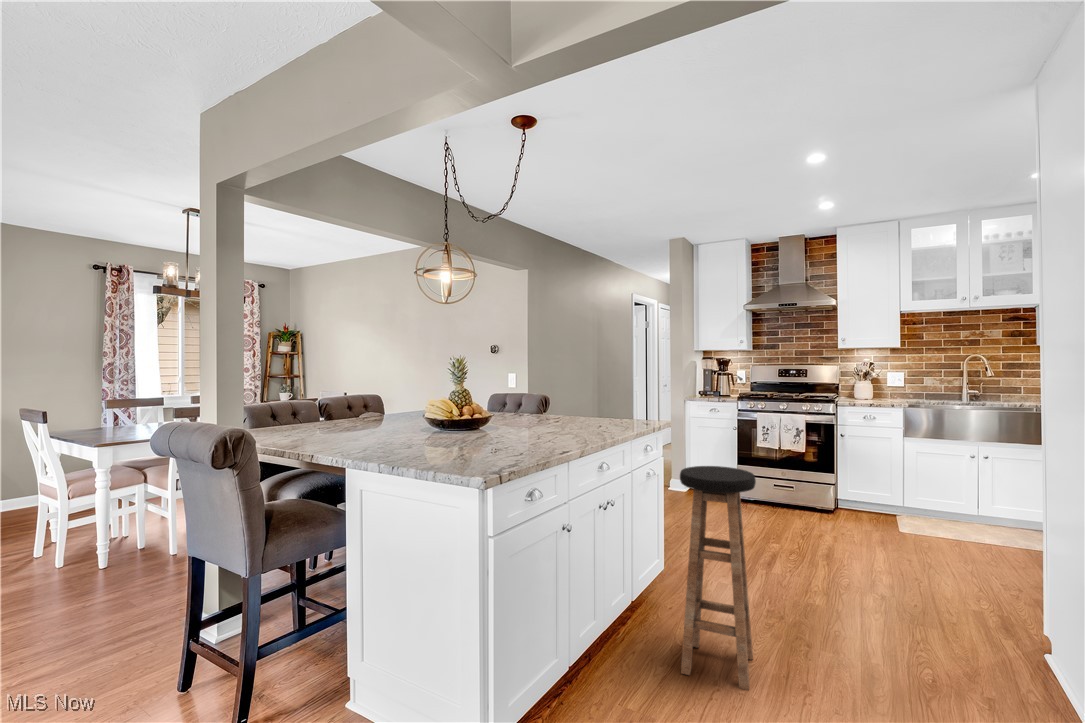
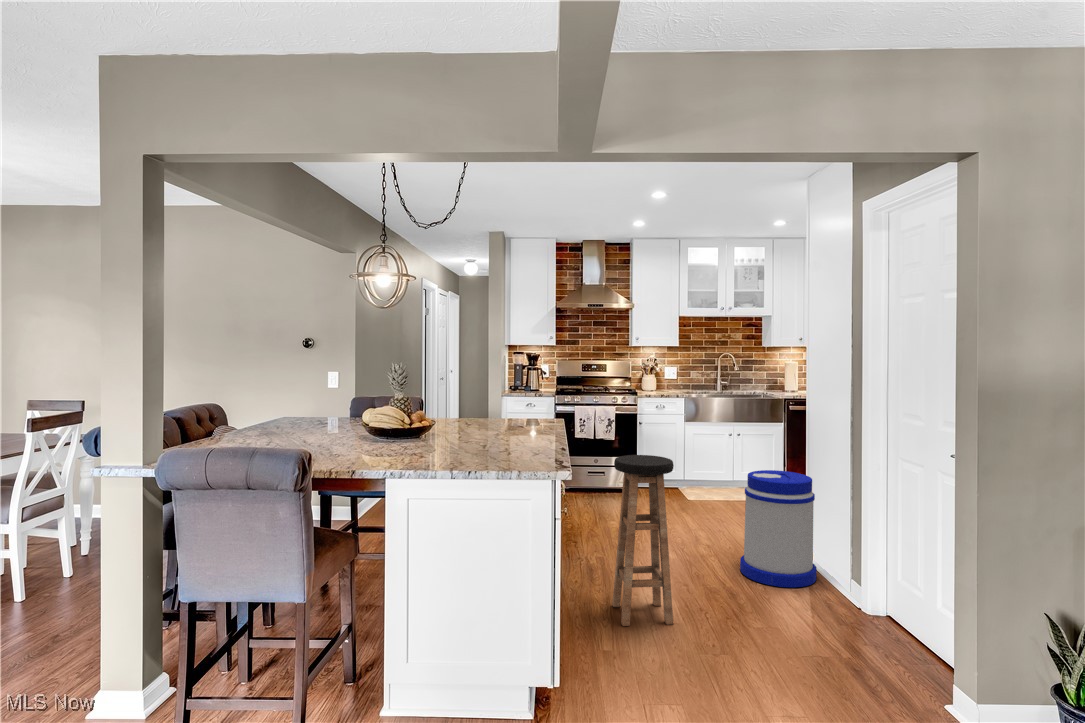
trash can: none [908,506,1042,691] -> present [740,470,817,587]

